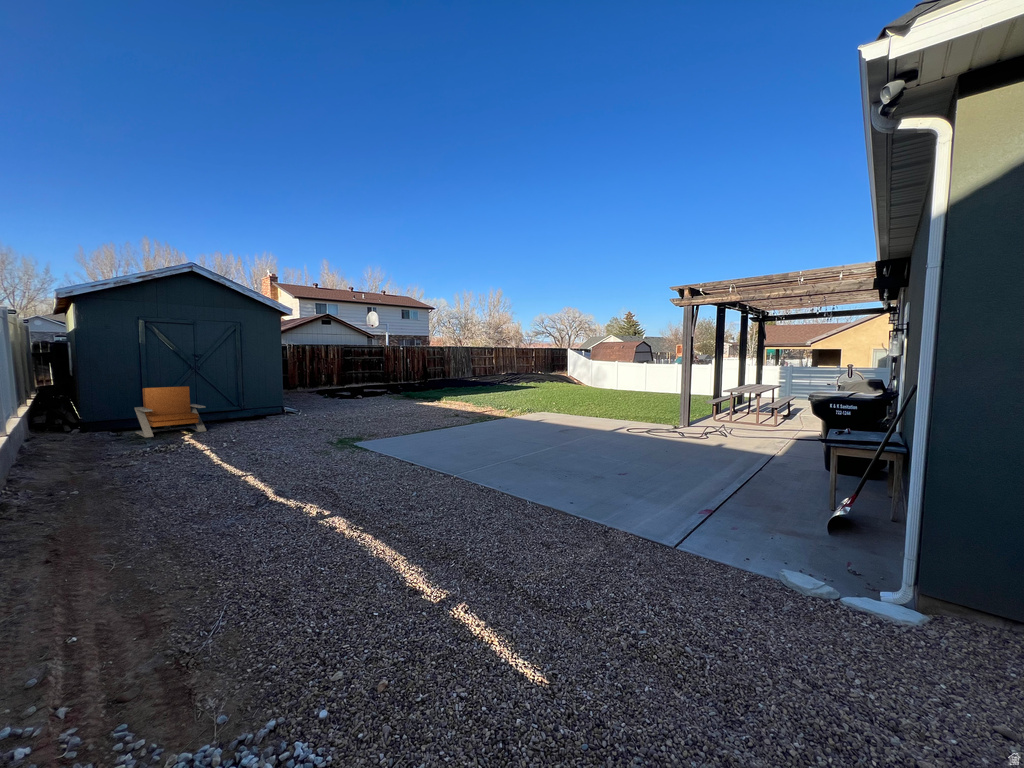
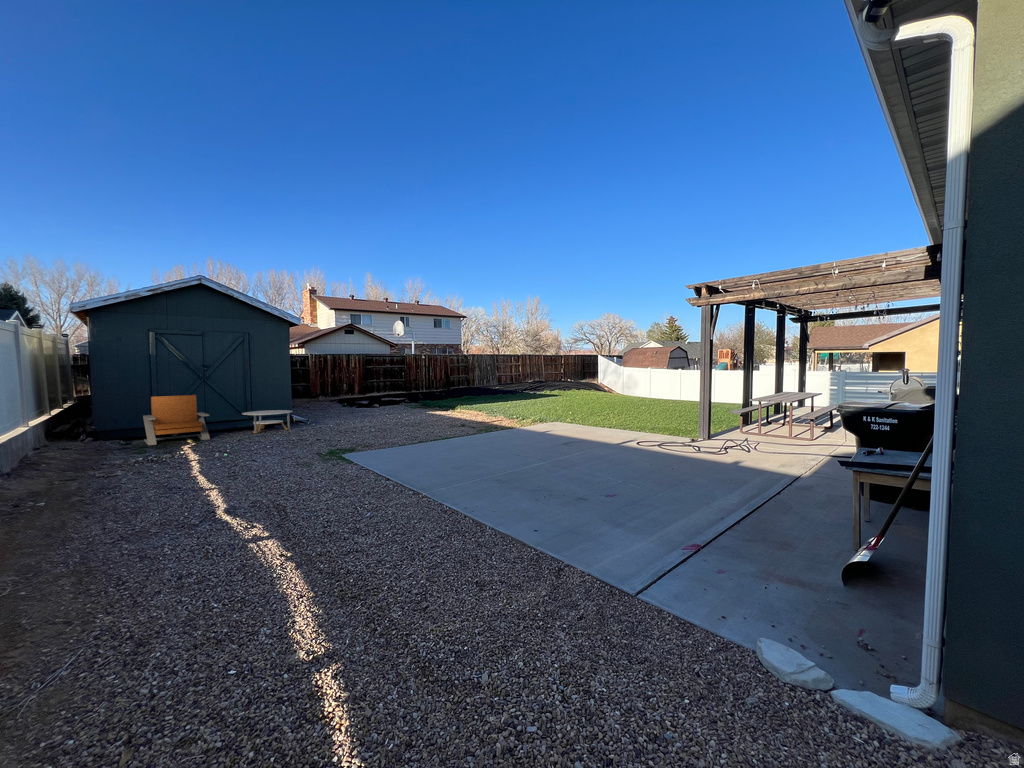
round table: none [234,402,286,425] -> present [242,410,293,433]

